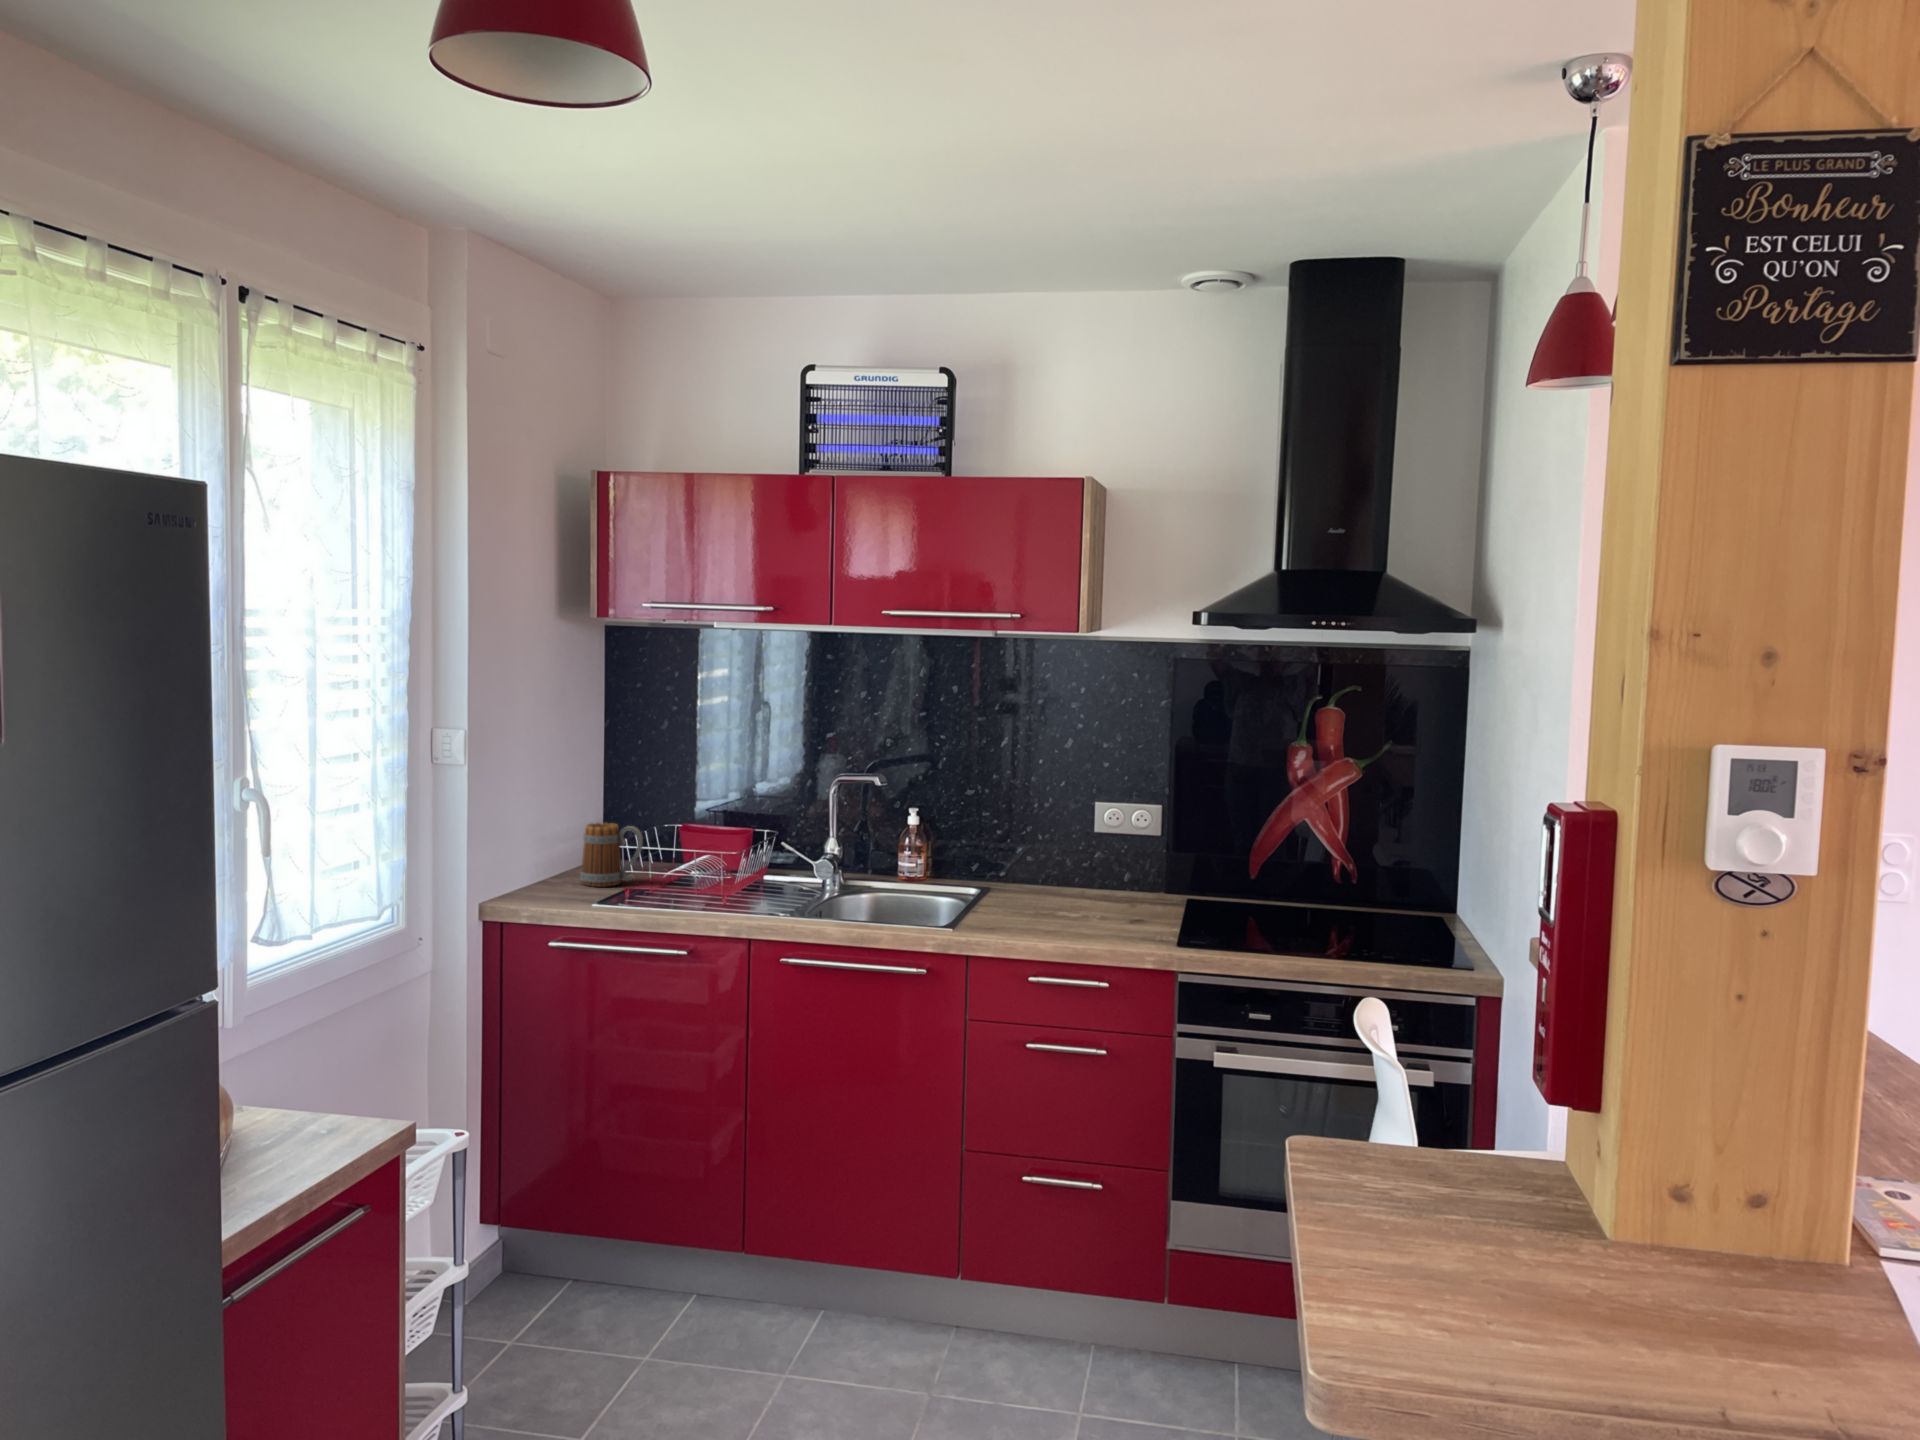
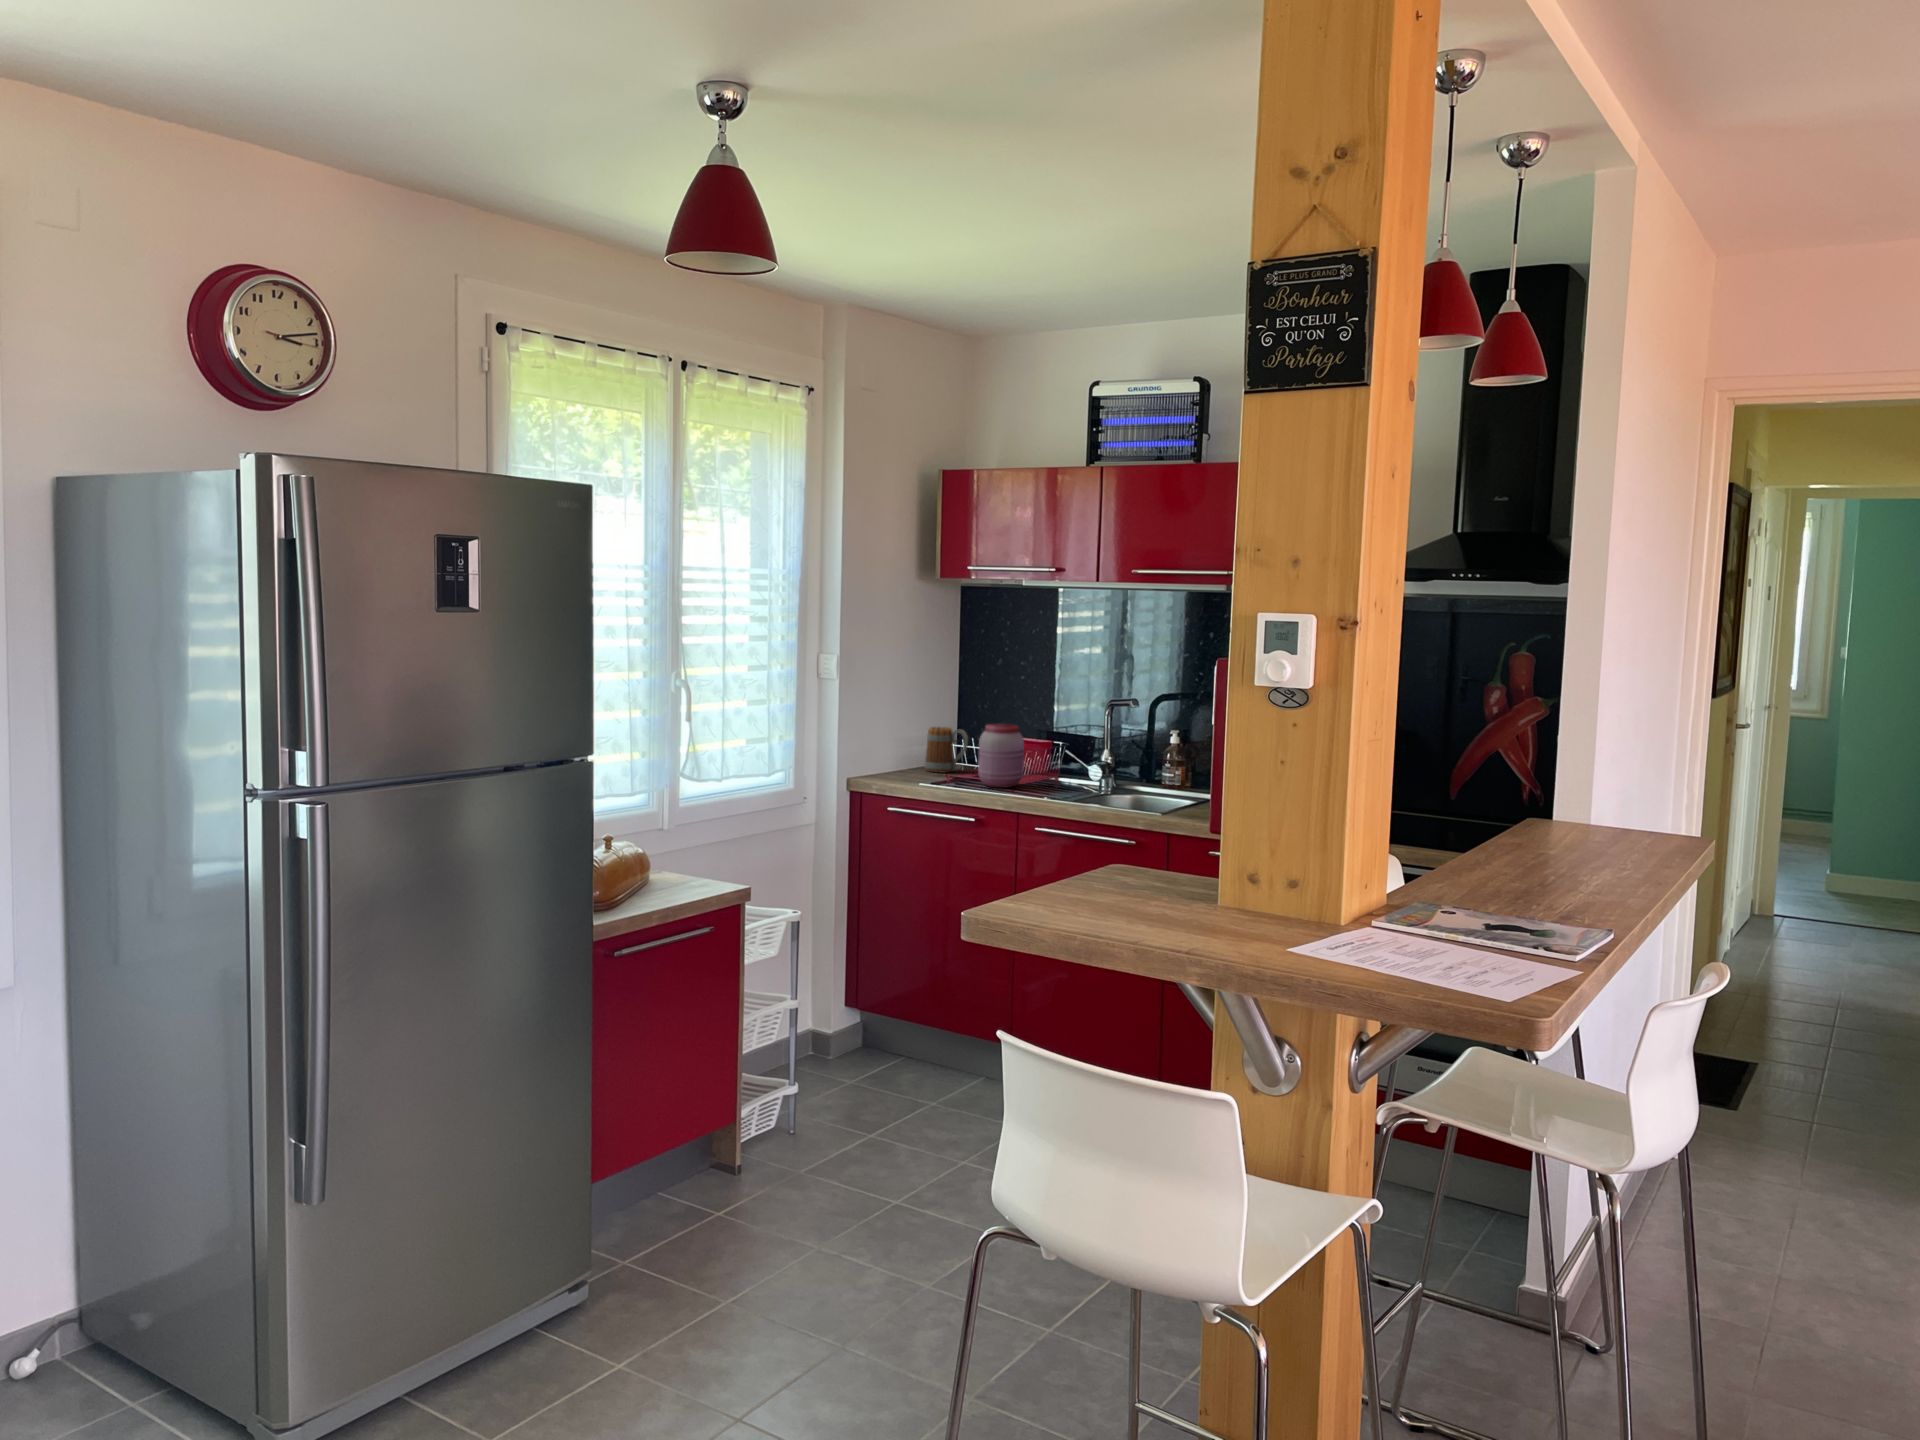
jar: none [674,819,736,907] -> present [978,724,1024,788]

